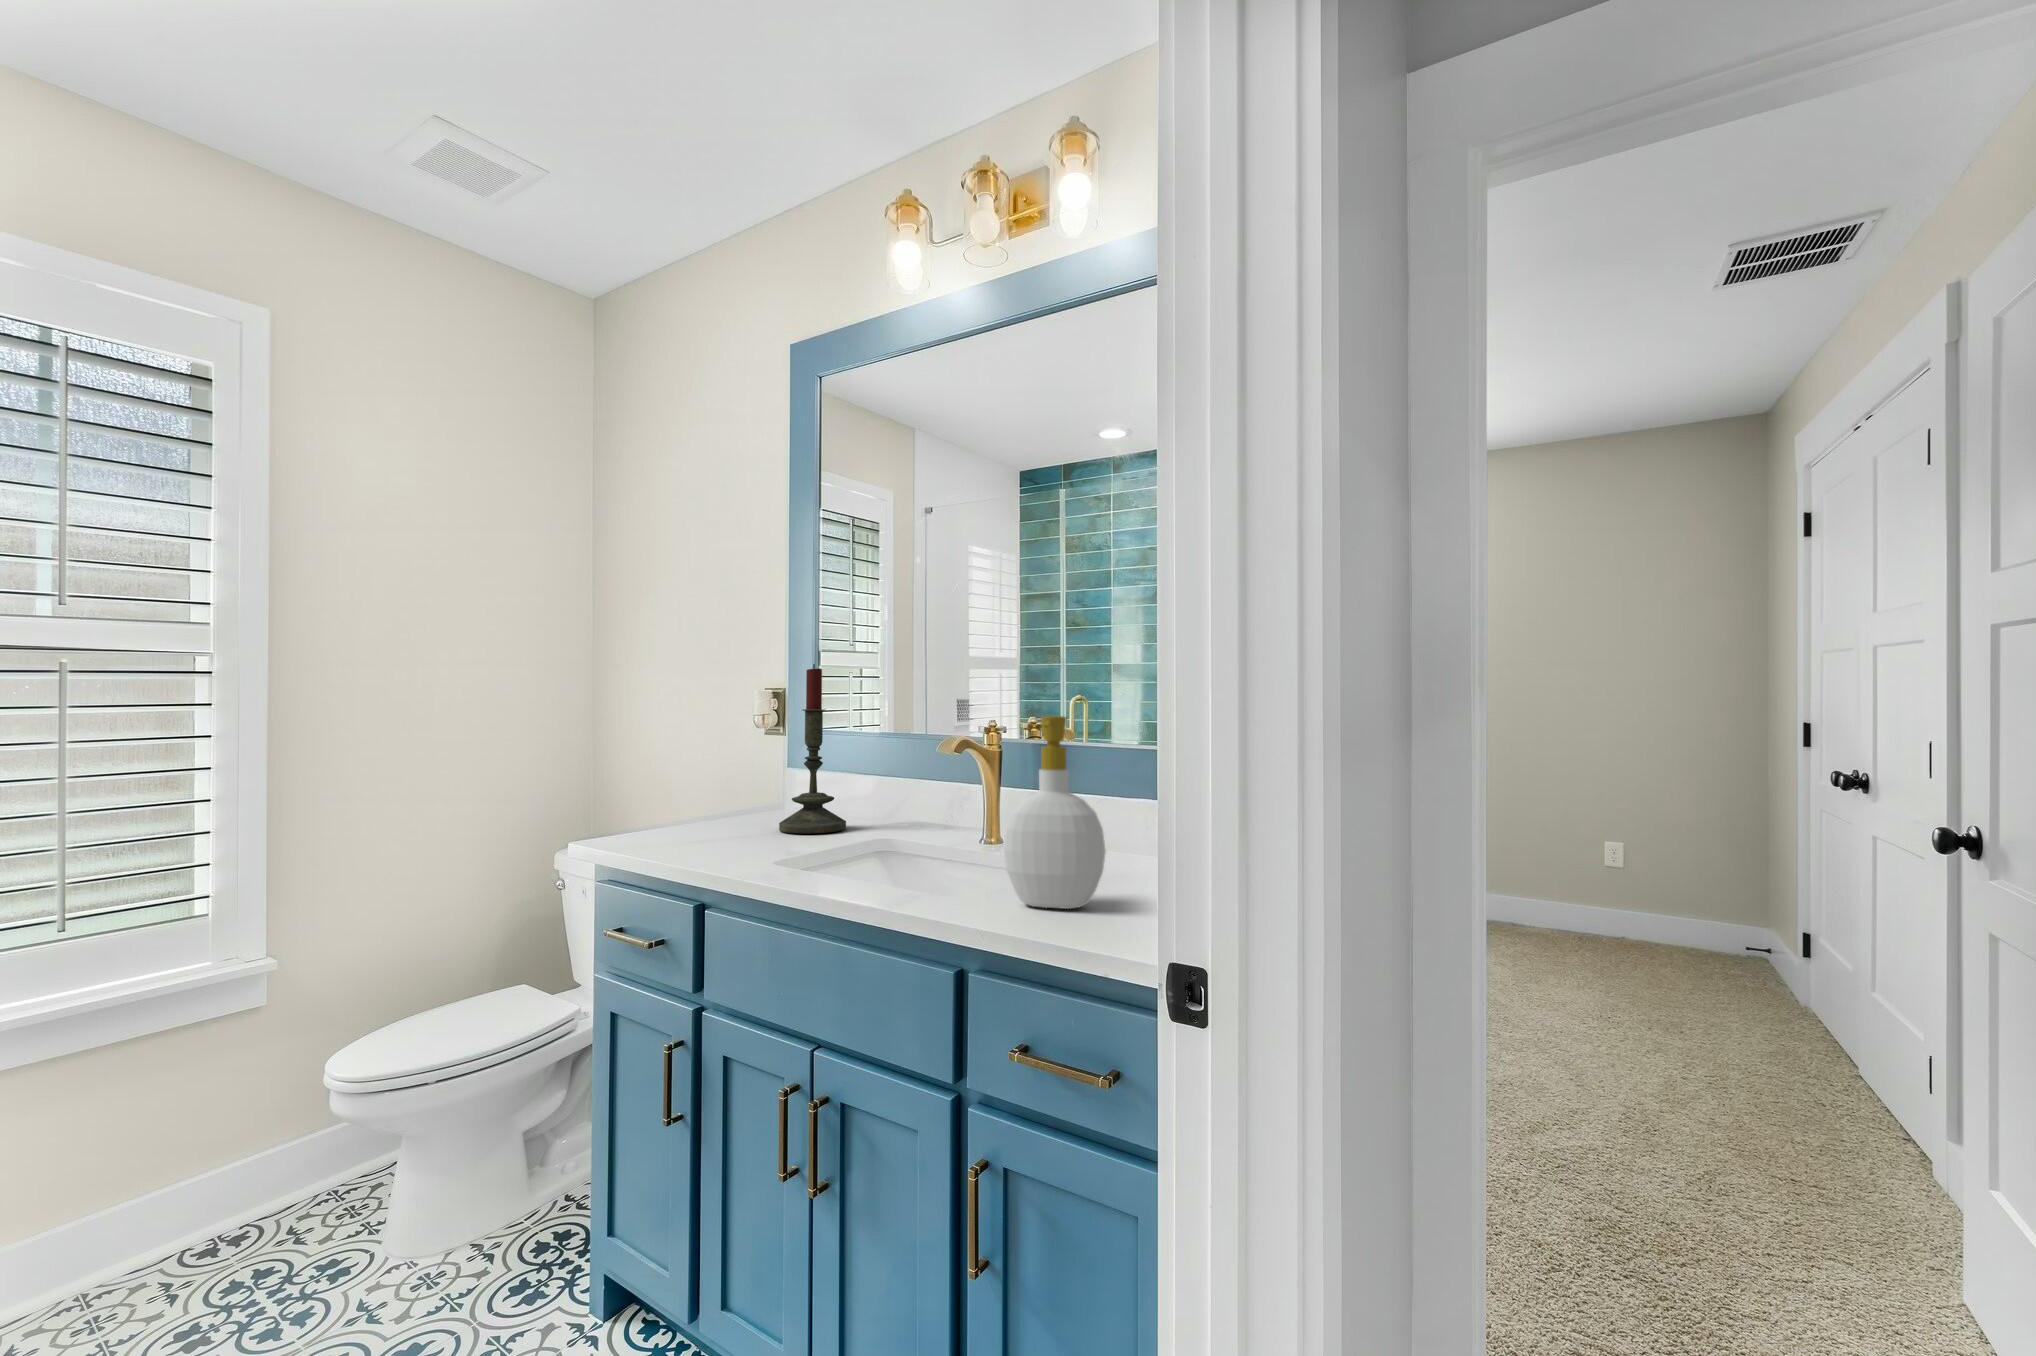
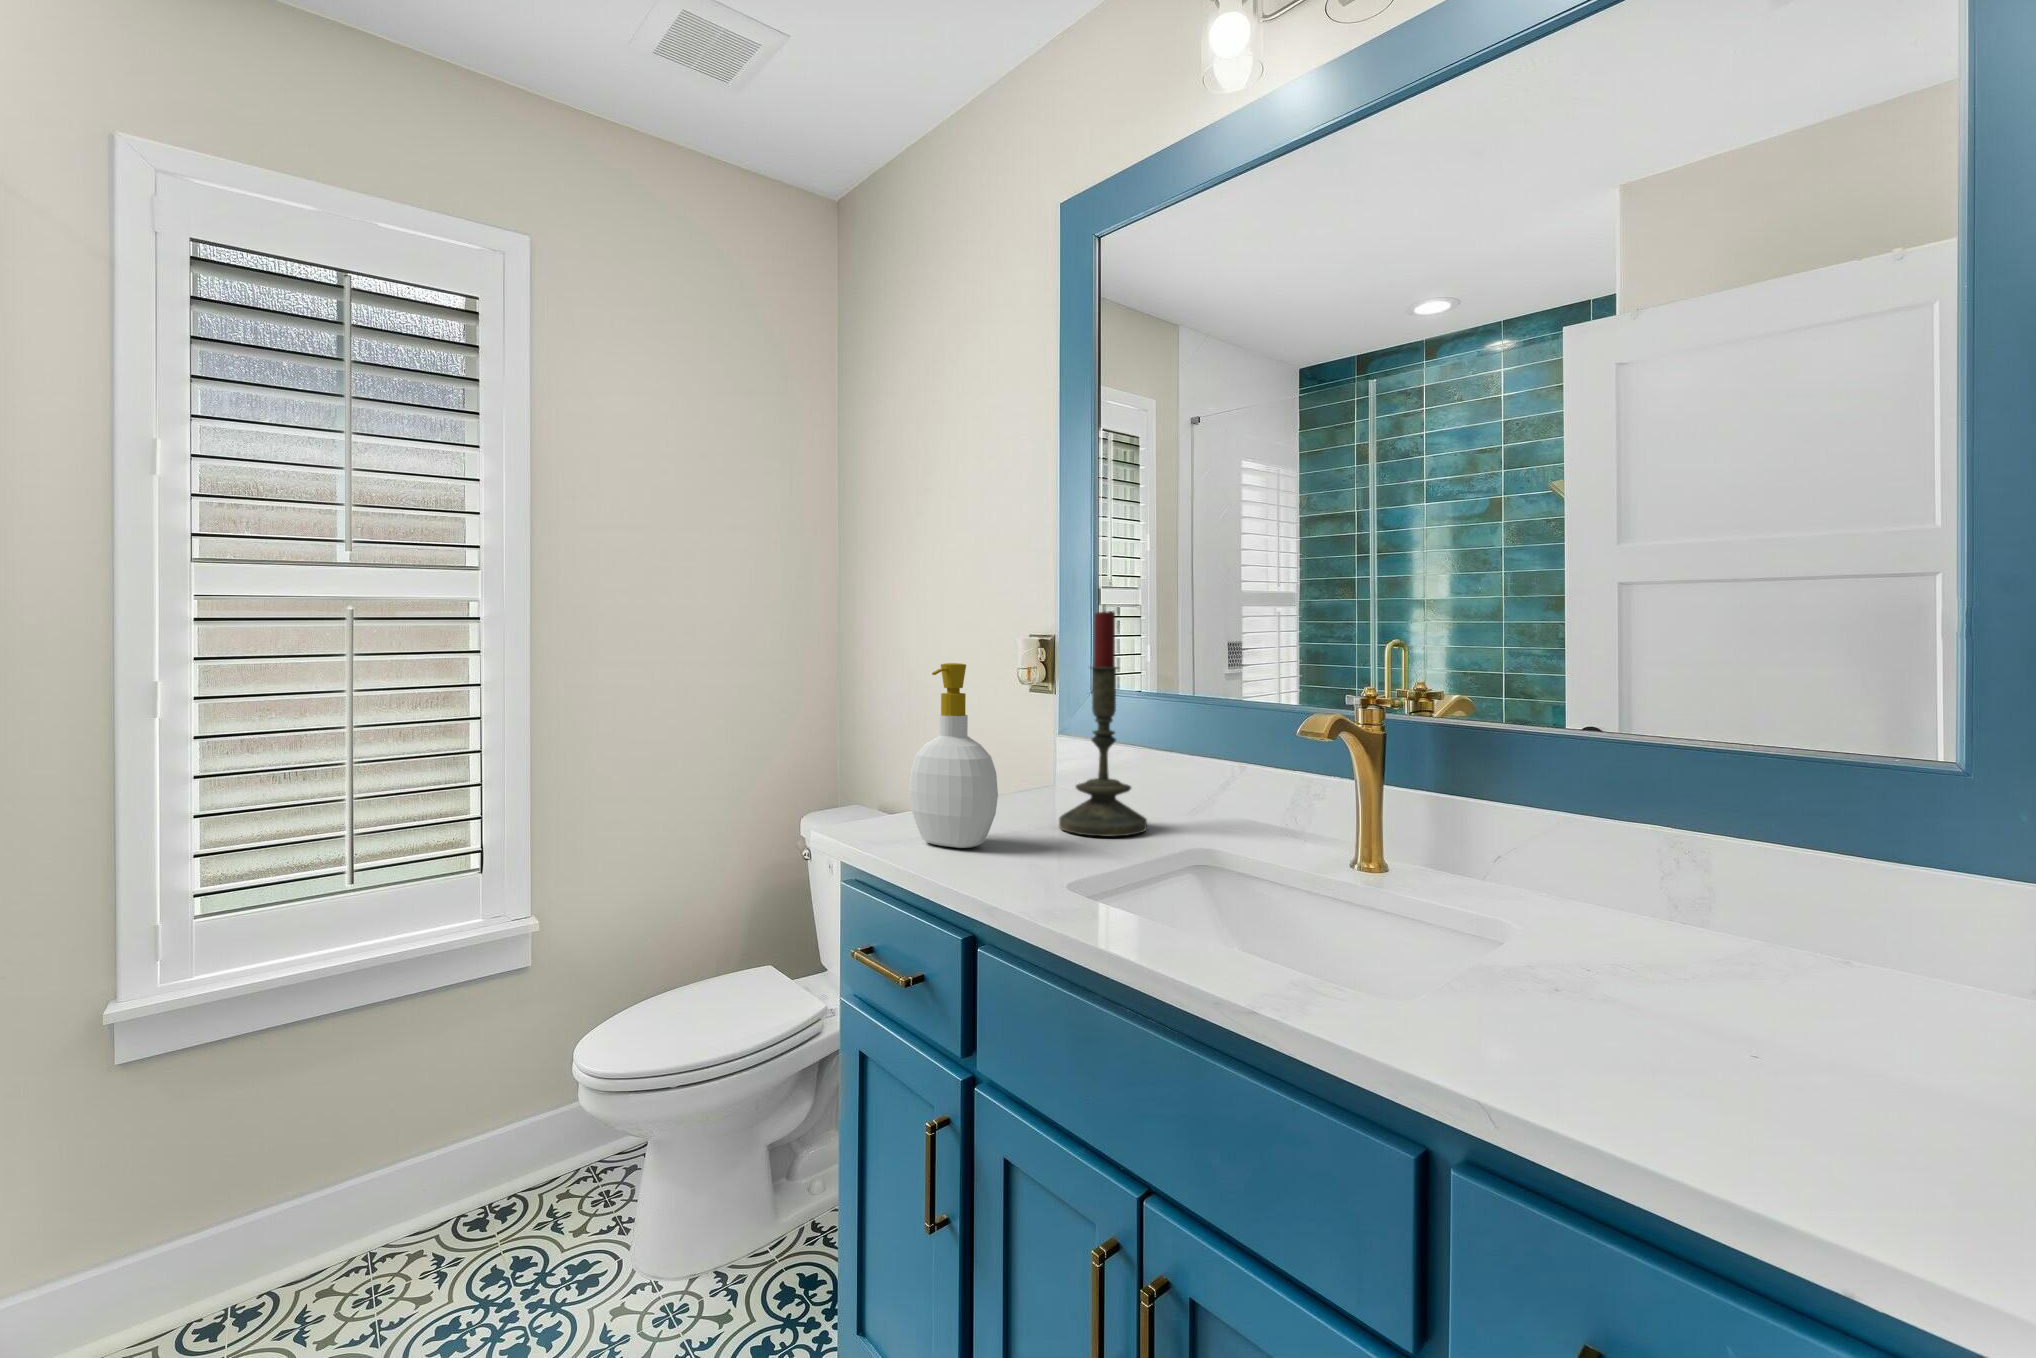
soap bottle: present [1004,716,1106,909] -> present [909,663,998,848]

